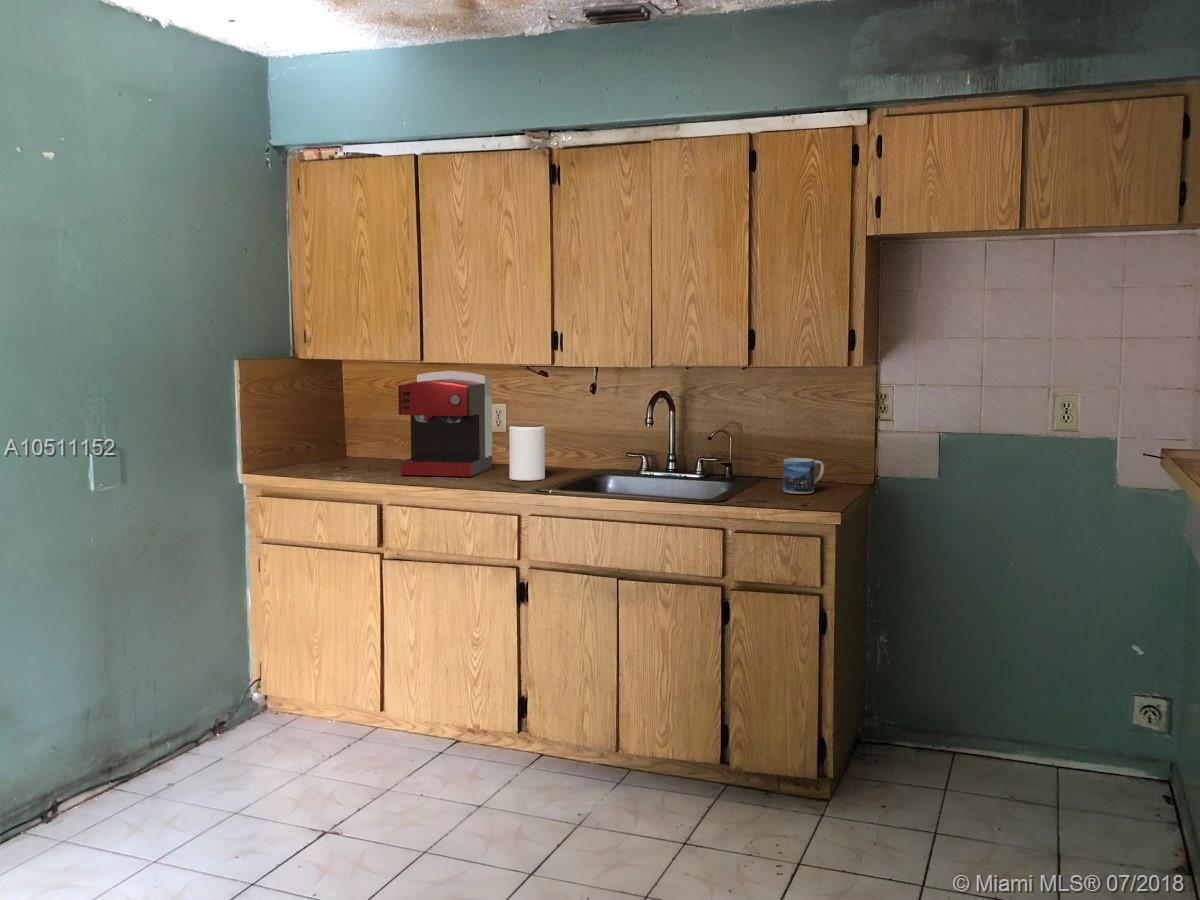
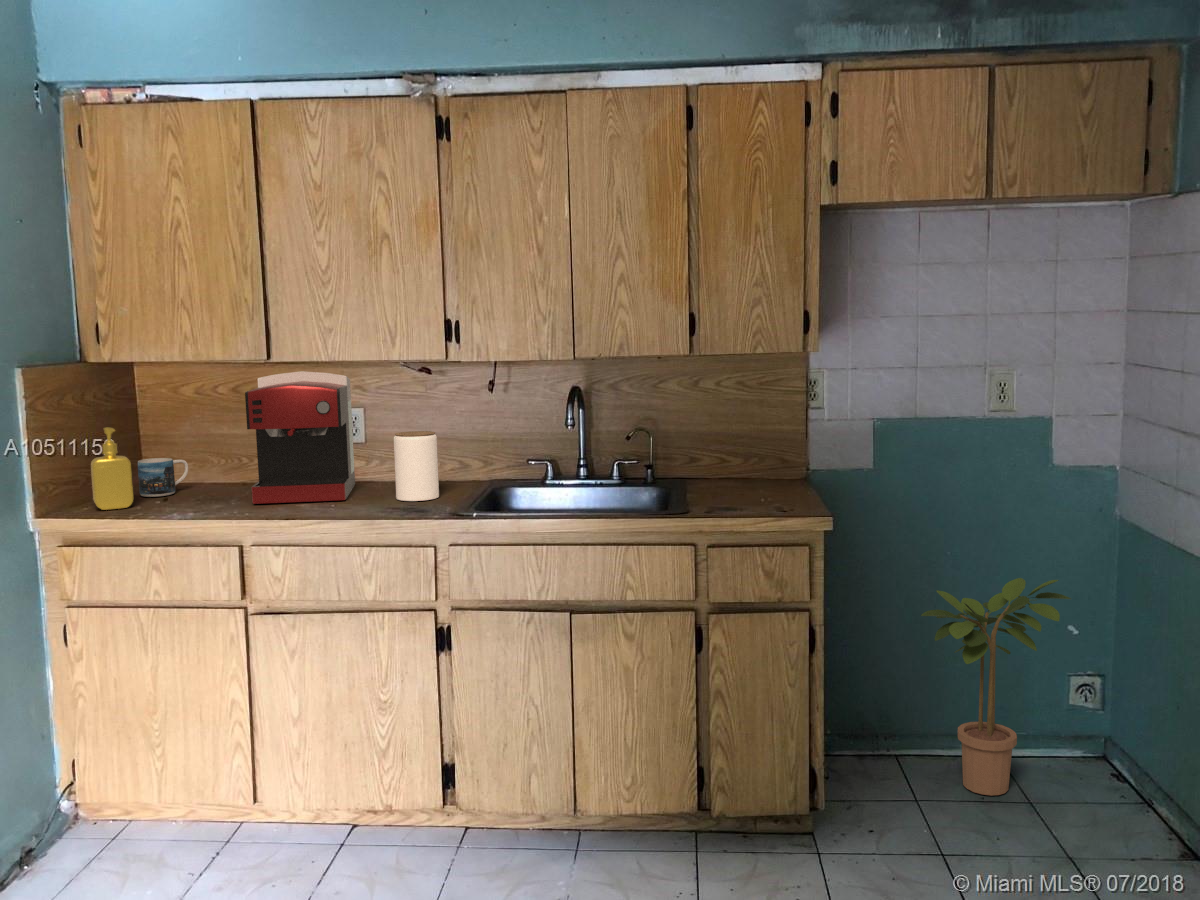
soap dispenser: none [289,409,318,472] -> present [91,427,133,510]
mug: present [783,458,824,494] -> present [138,458,188,497]
potted plant: none [955,592,1108,796] -> present [921,578,1071,795]

